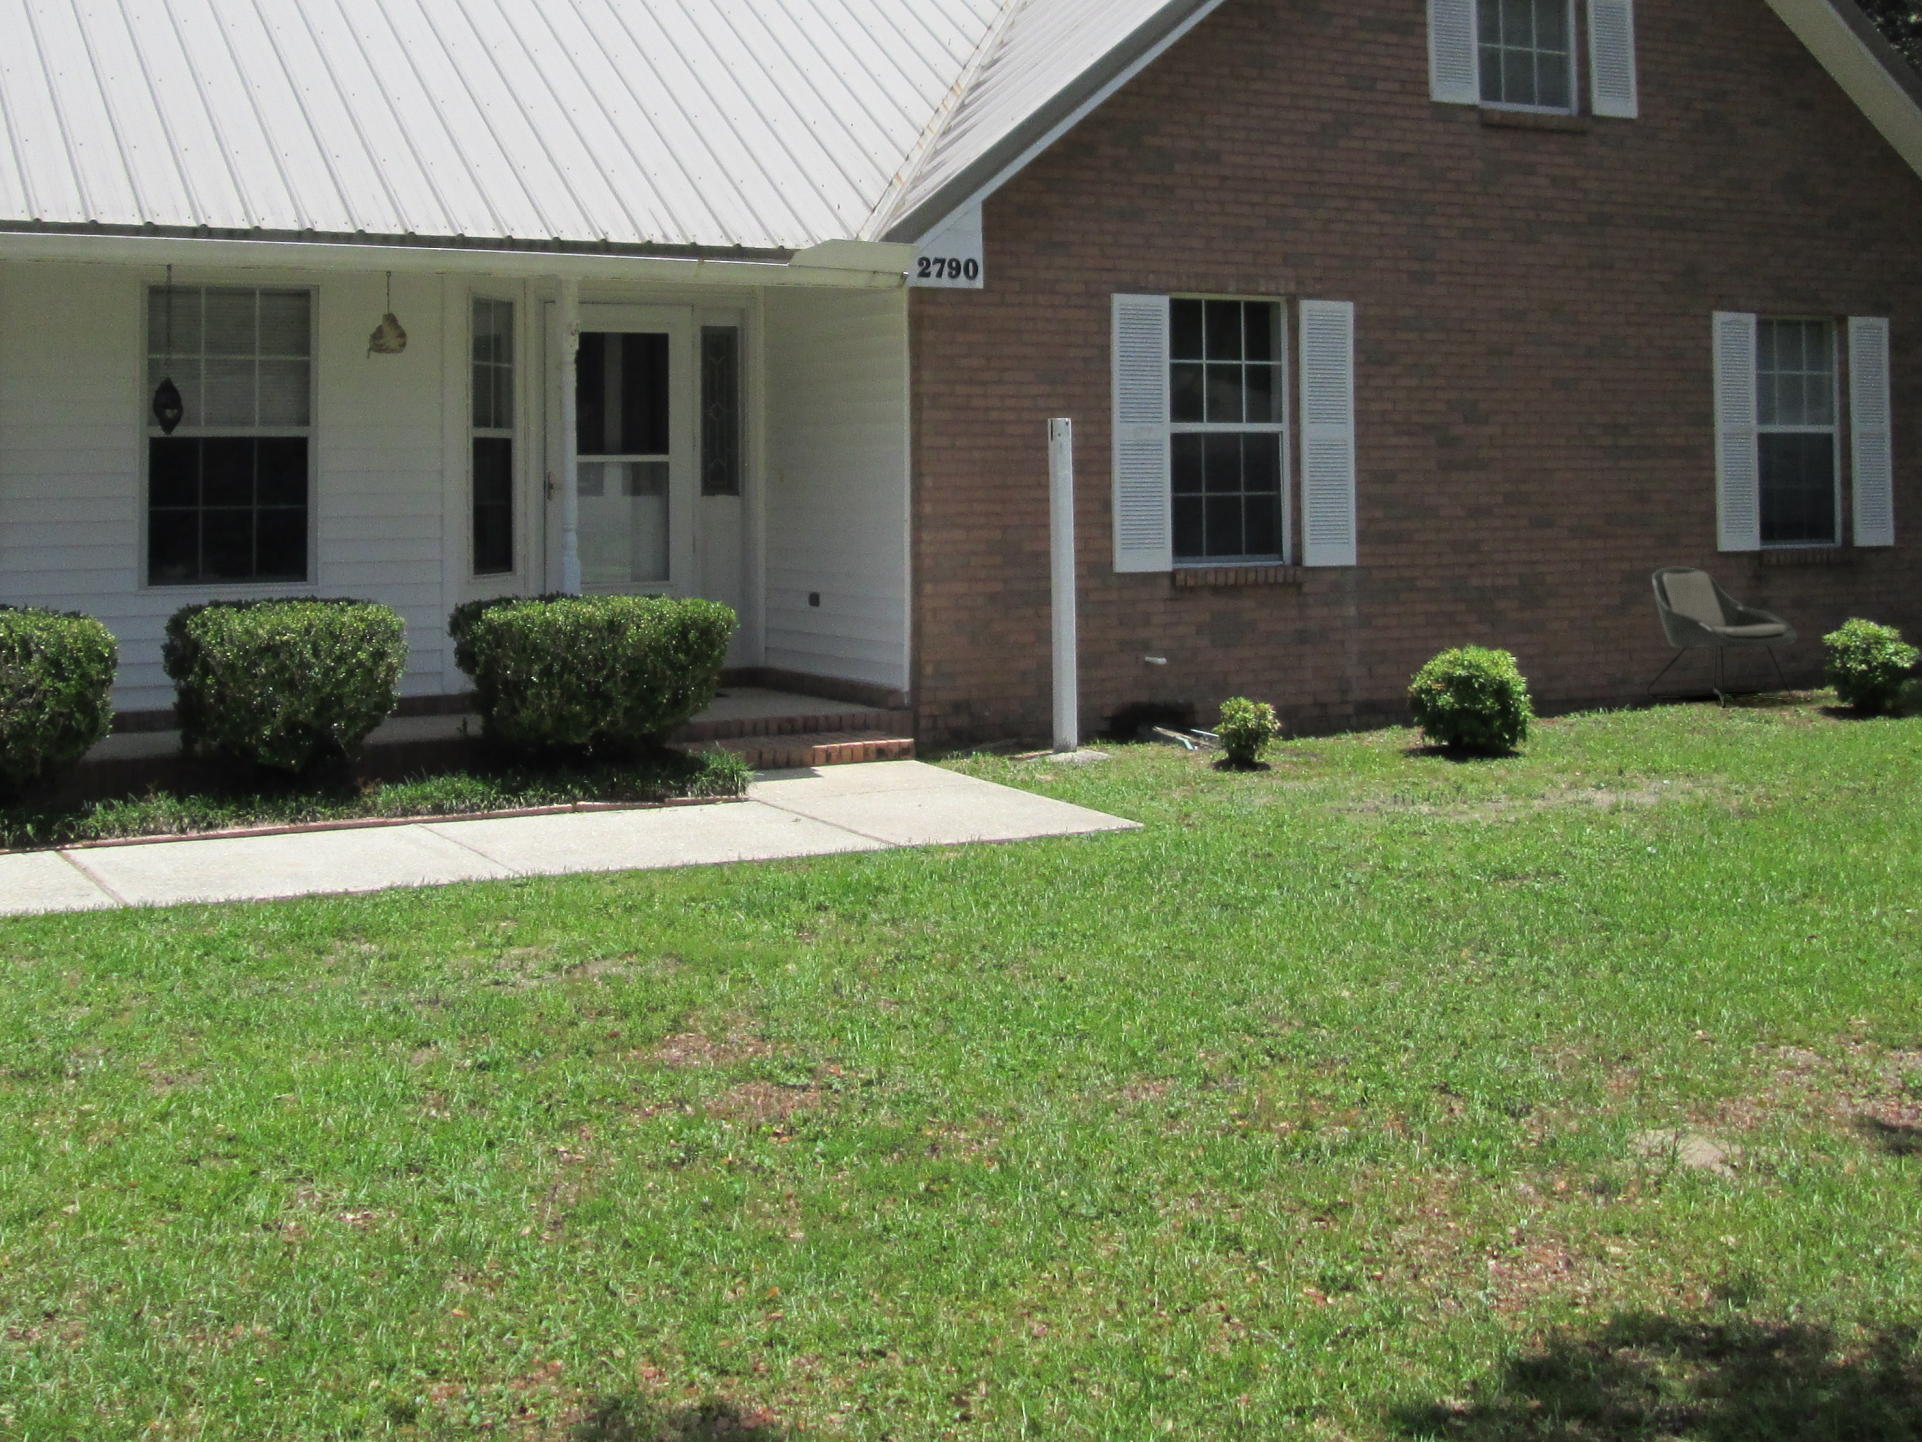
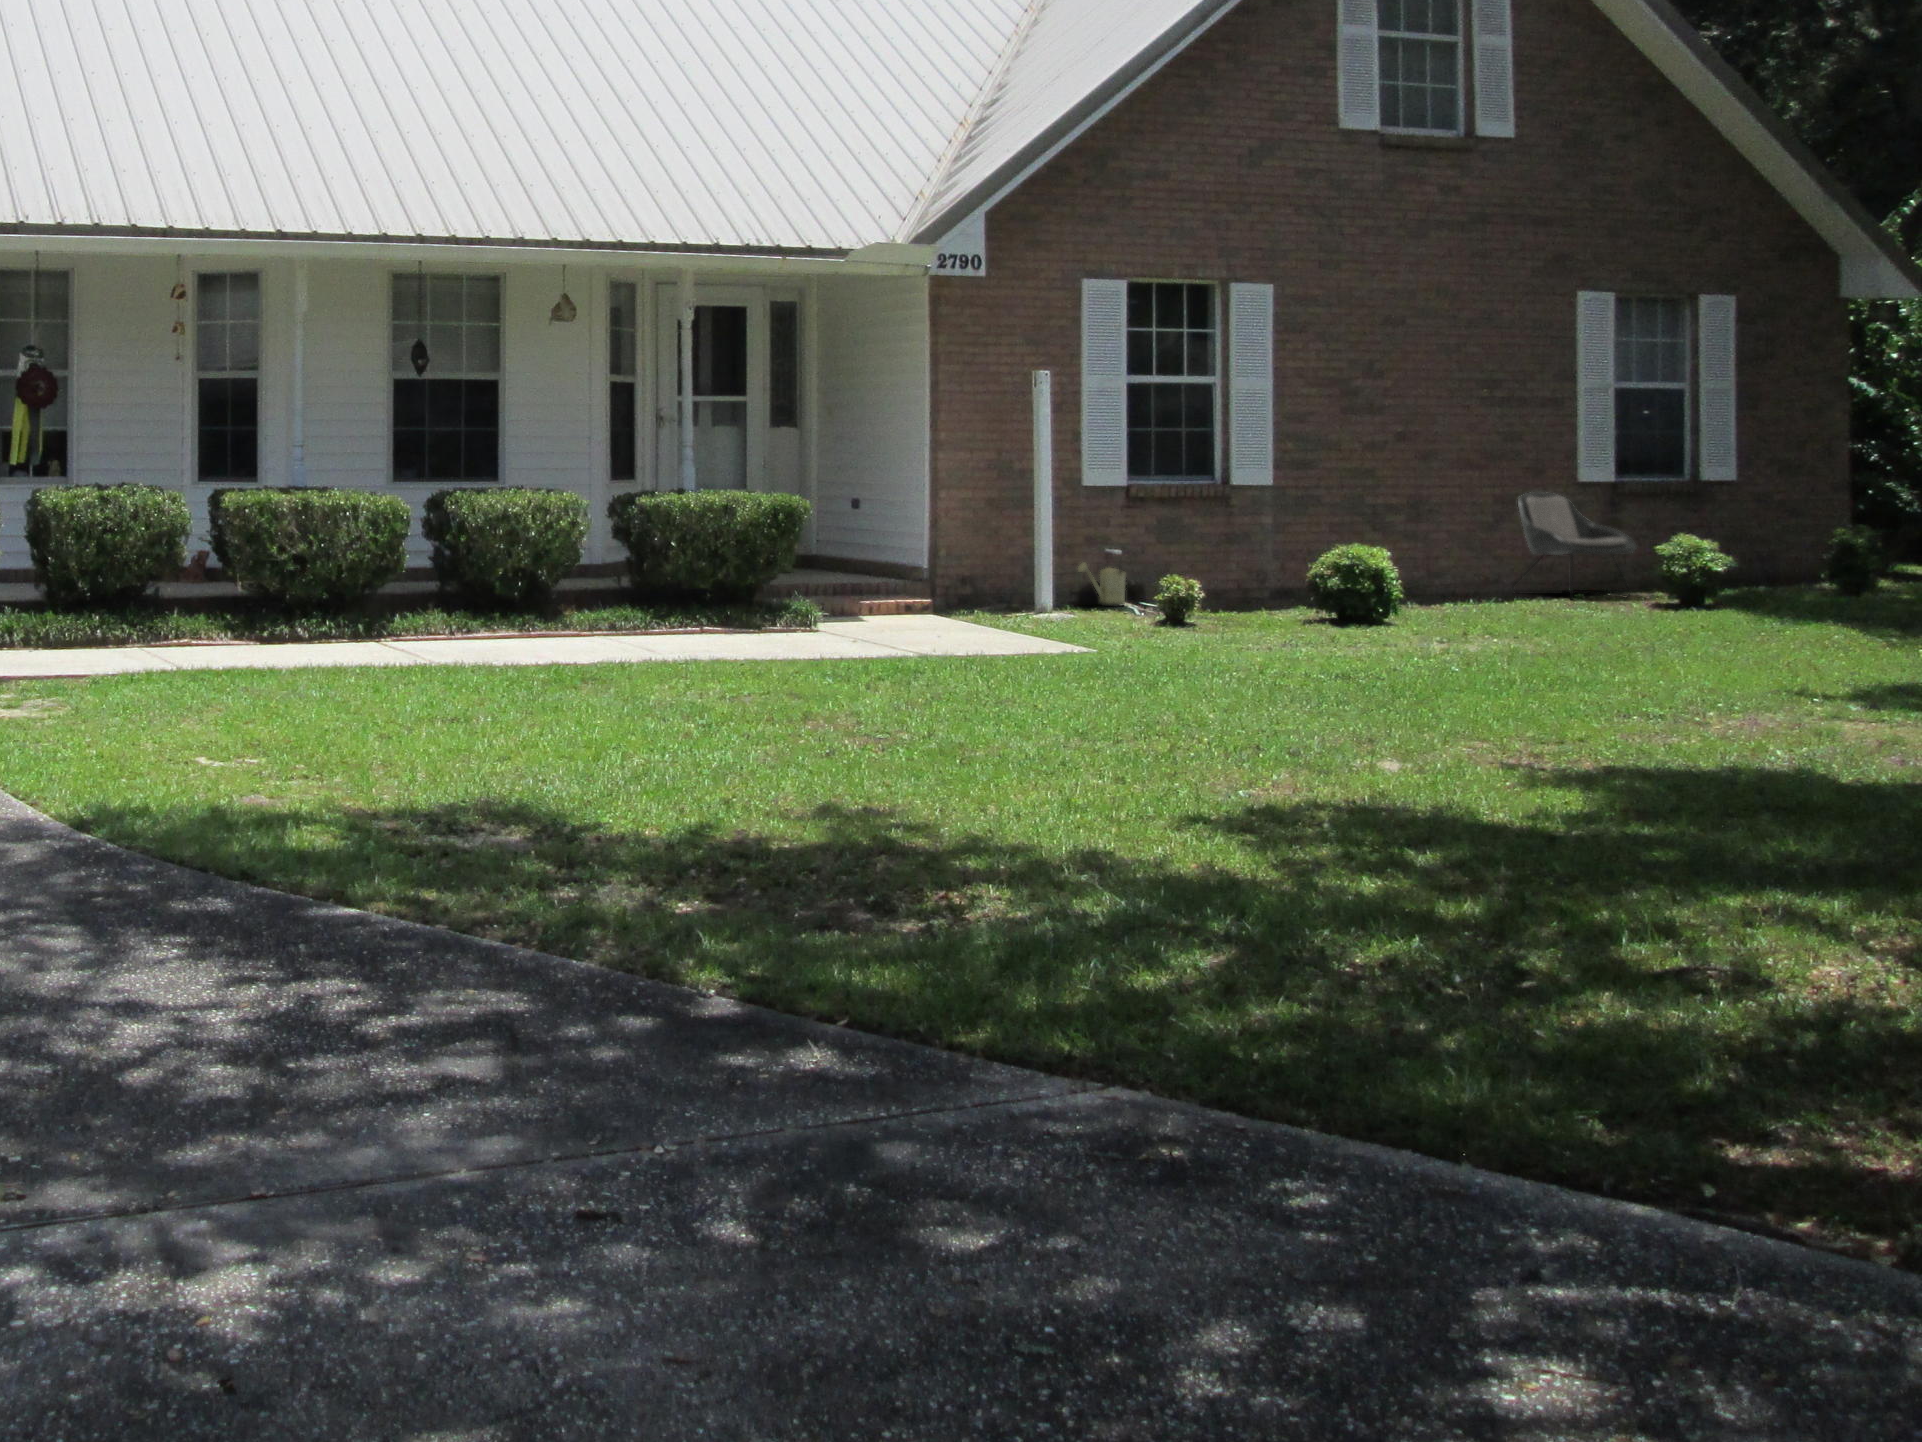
watering can: none [1110,670,1177,739] -> present [1078,562,1129,606]

